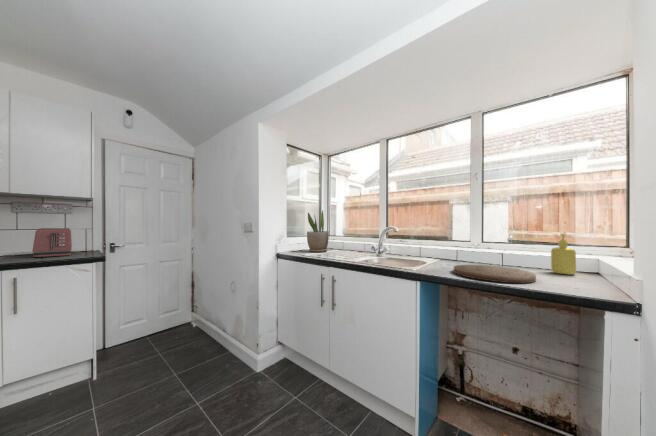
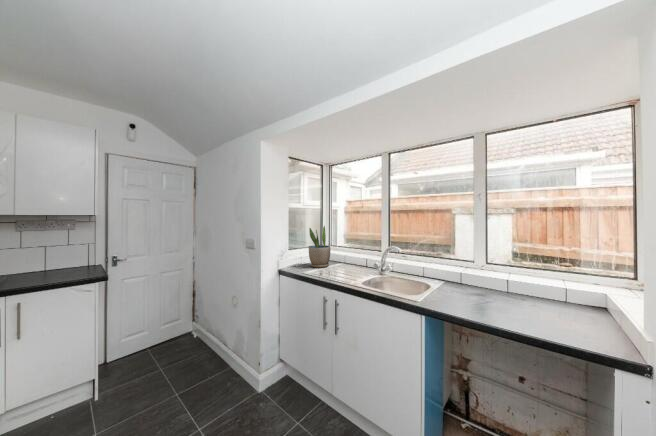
toaster: present [32,228,72,257] -> none [30,245,73,279]
soap dispenser: present [551,233,576,275] -> none [566,264,595,310]
cutting board: present [454,265,536,283] -> none [463,294,555,327]

